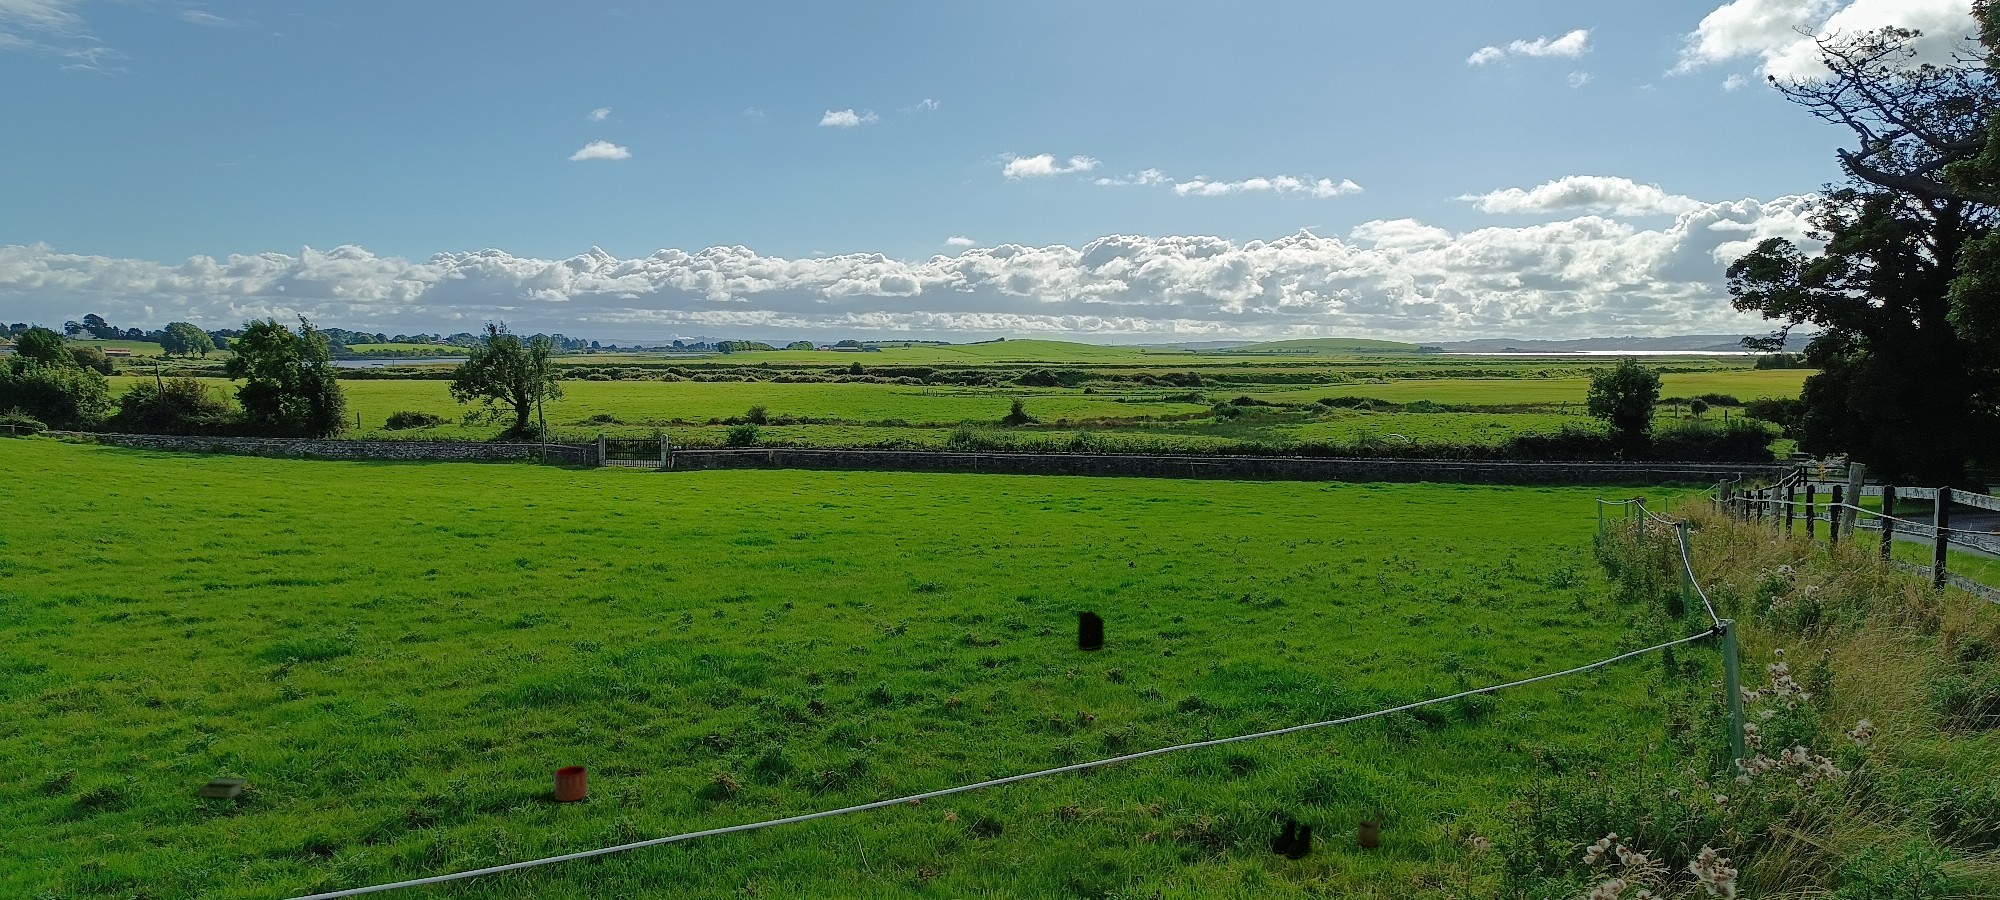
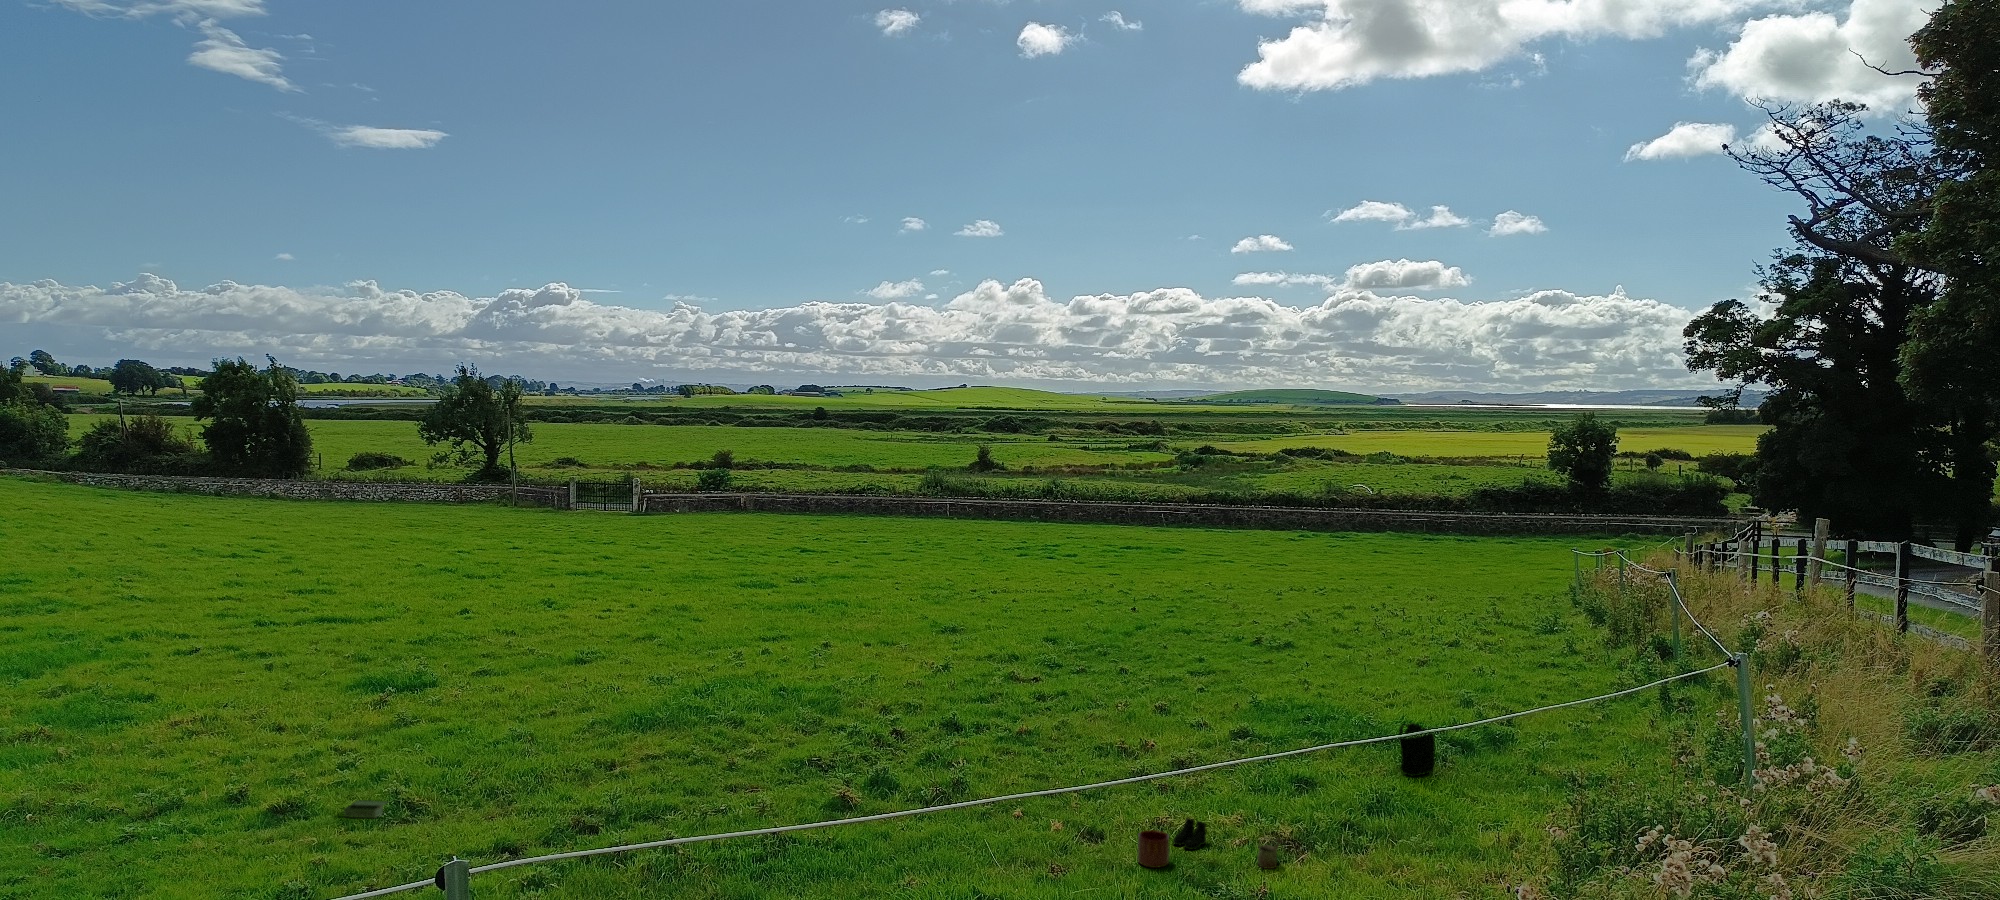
backpack: present [1077,610,1104,650] -> present [1399,723,1435,776]
planter: present [554,765,587,802] -> present [1138,830,1169,868]
watering can: present [1357,813,1385,847] -> present [1257,838,1283,869]
boots: present [1272,819,1312,858] -> present [1173,818,1207,850]

